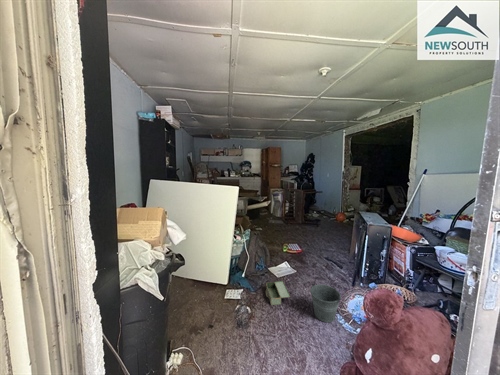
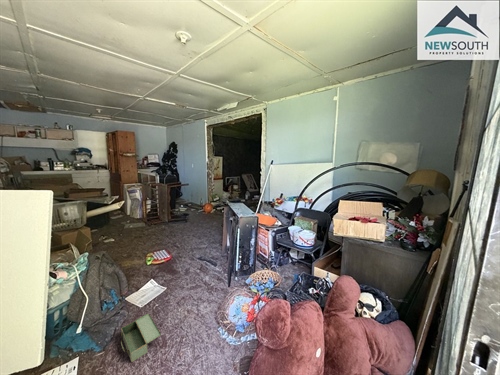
bucket: present [310,277,341,322] -> none [188,294,224,348]

